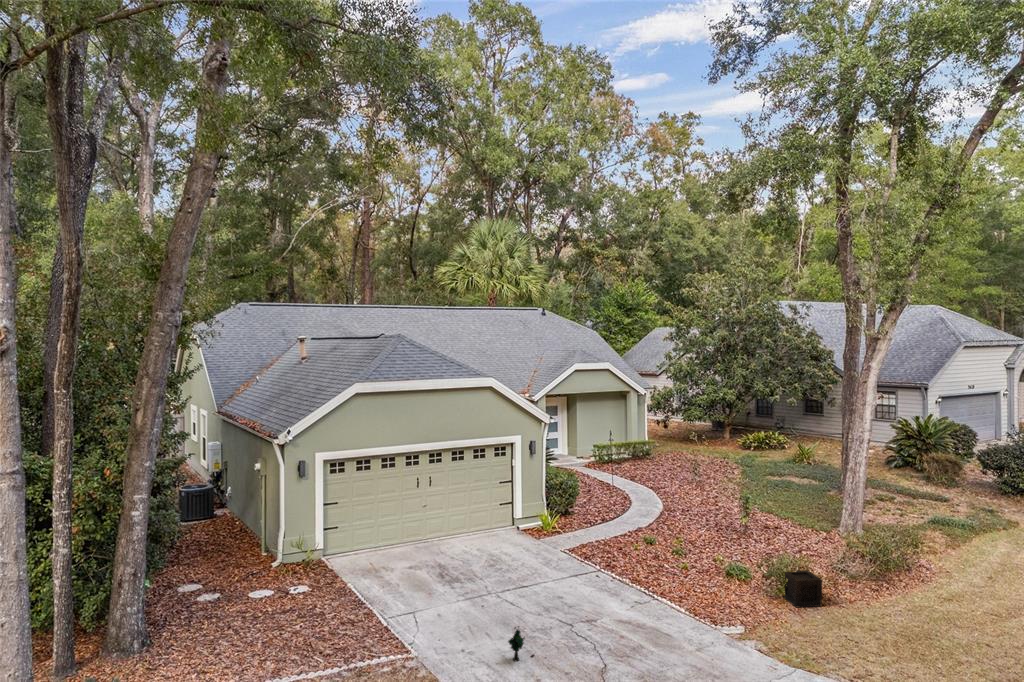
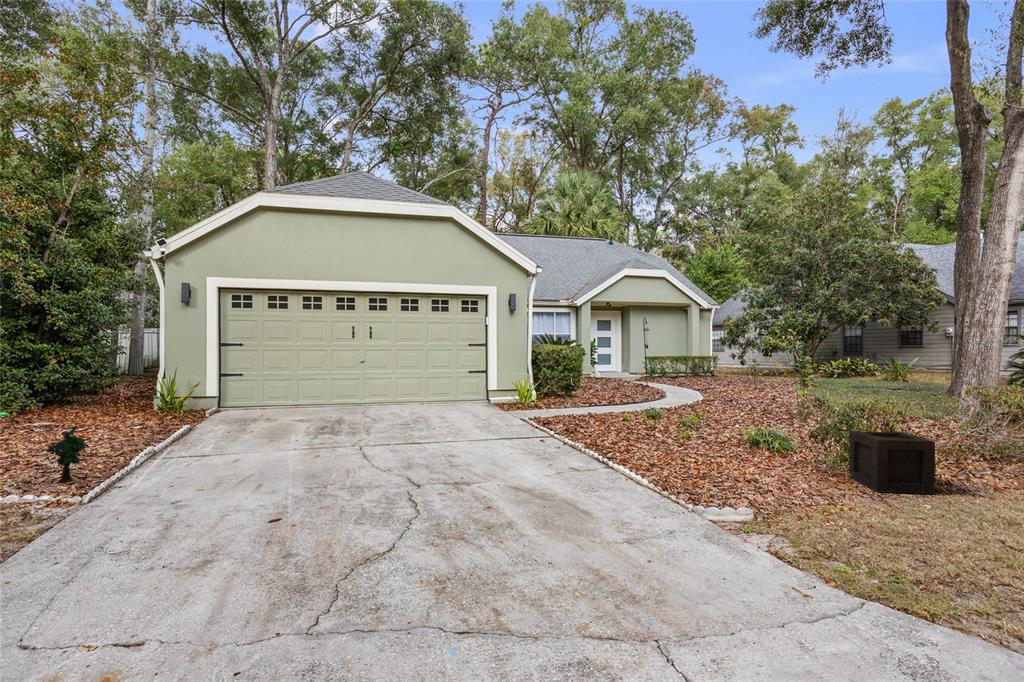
decorative plant: present [508,626,525,661] -> present [47,426,87,482]

